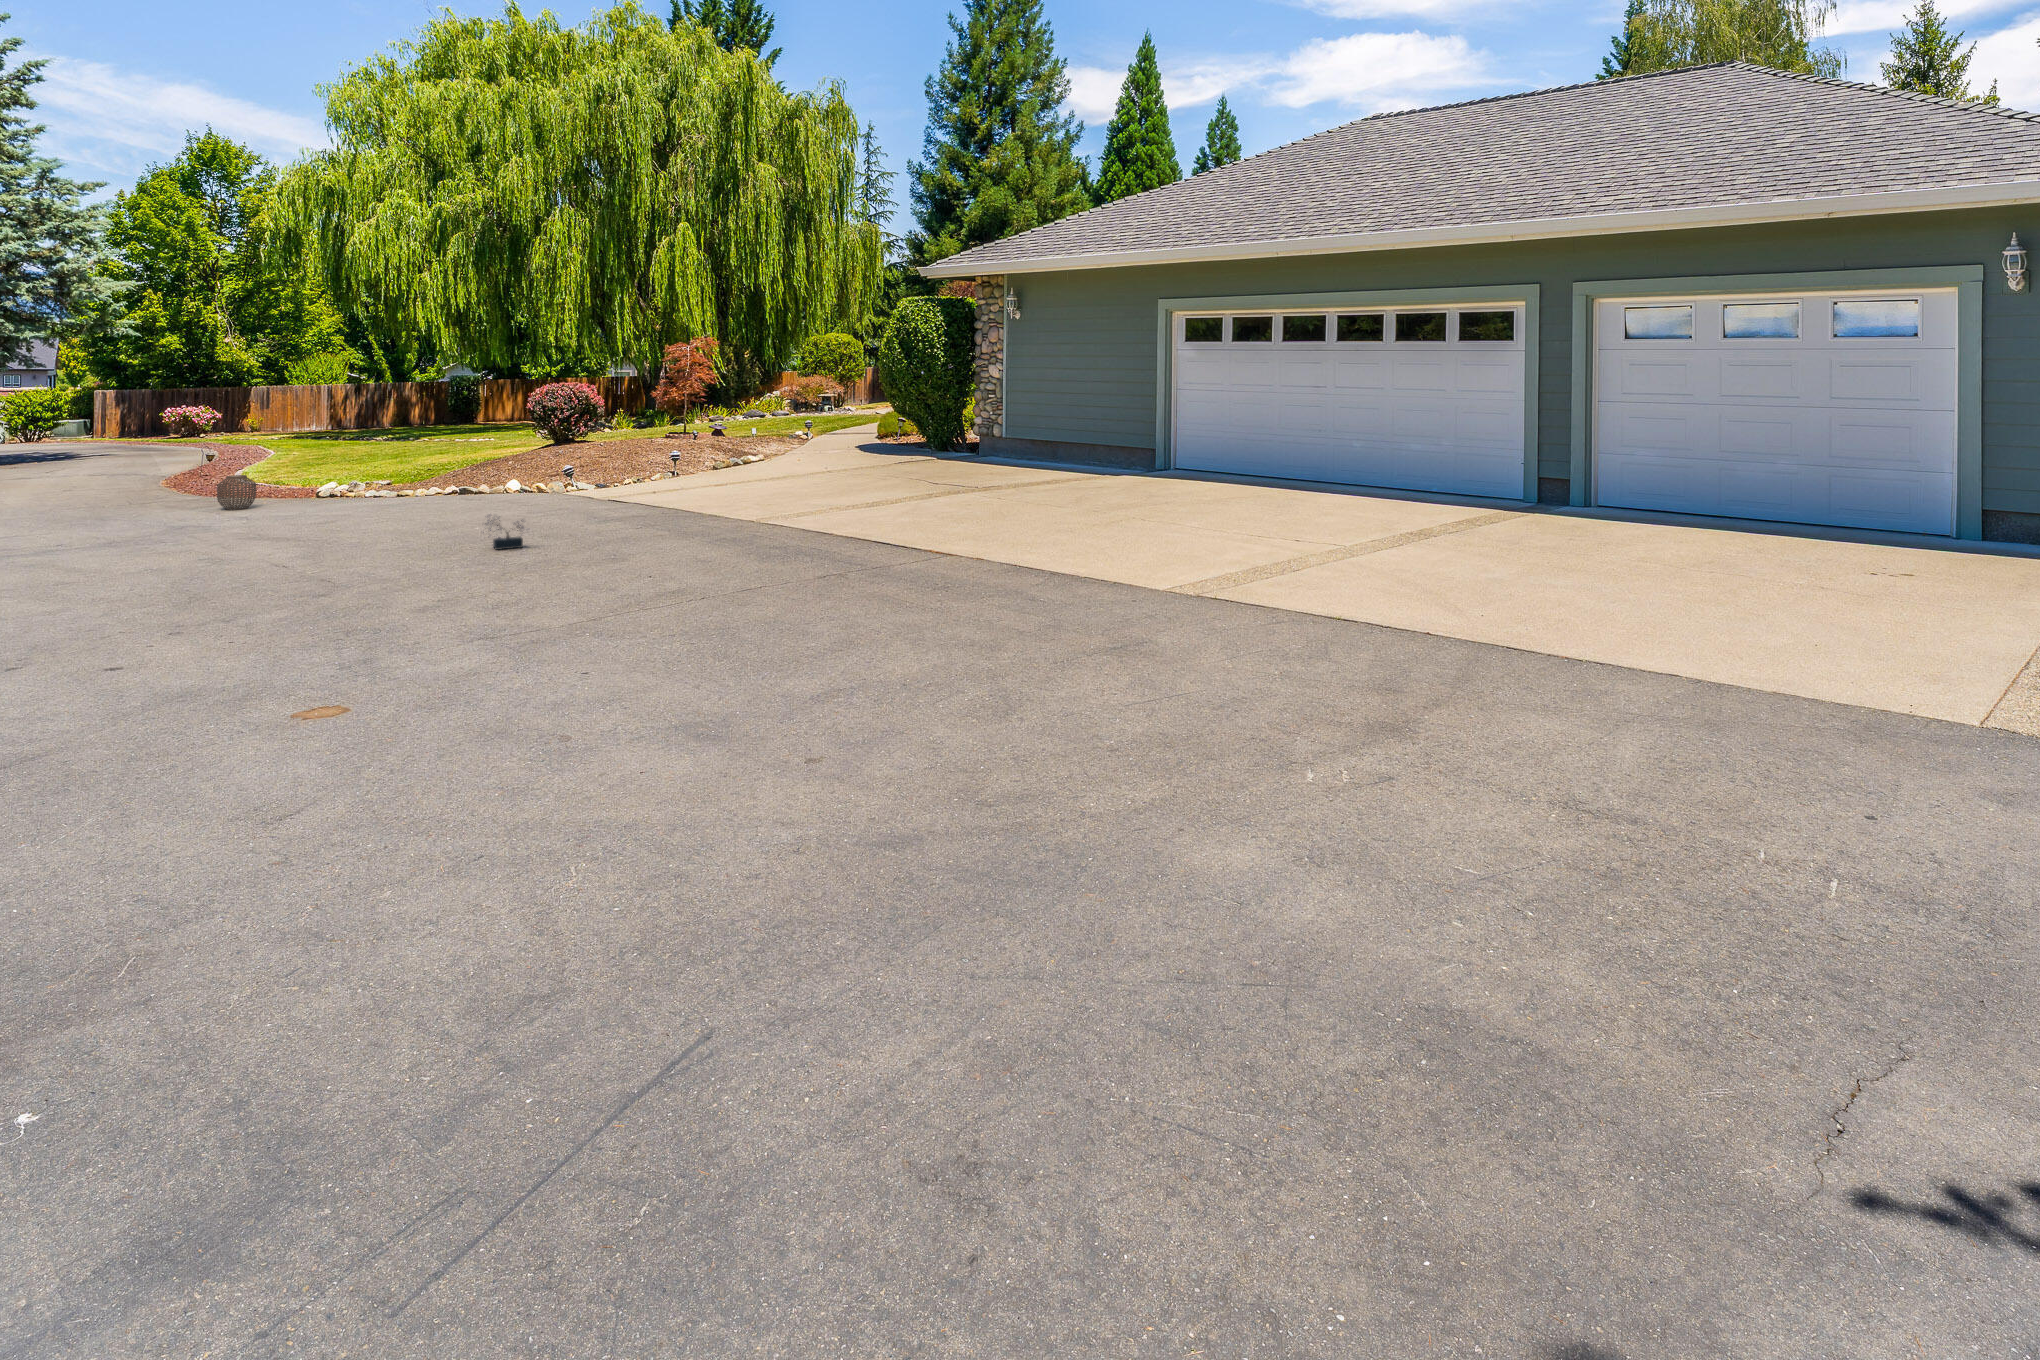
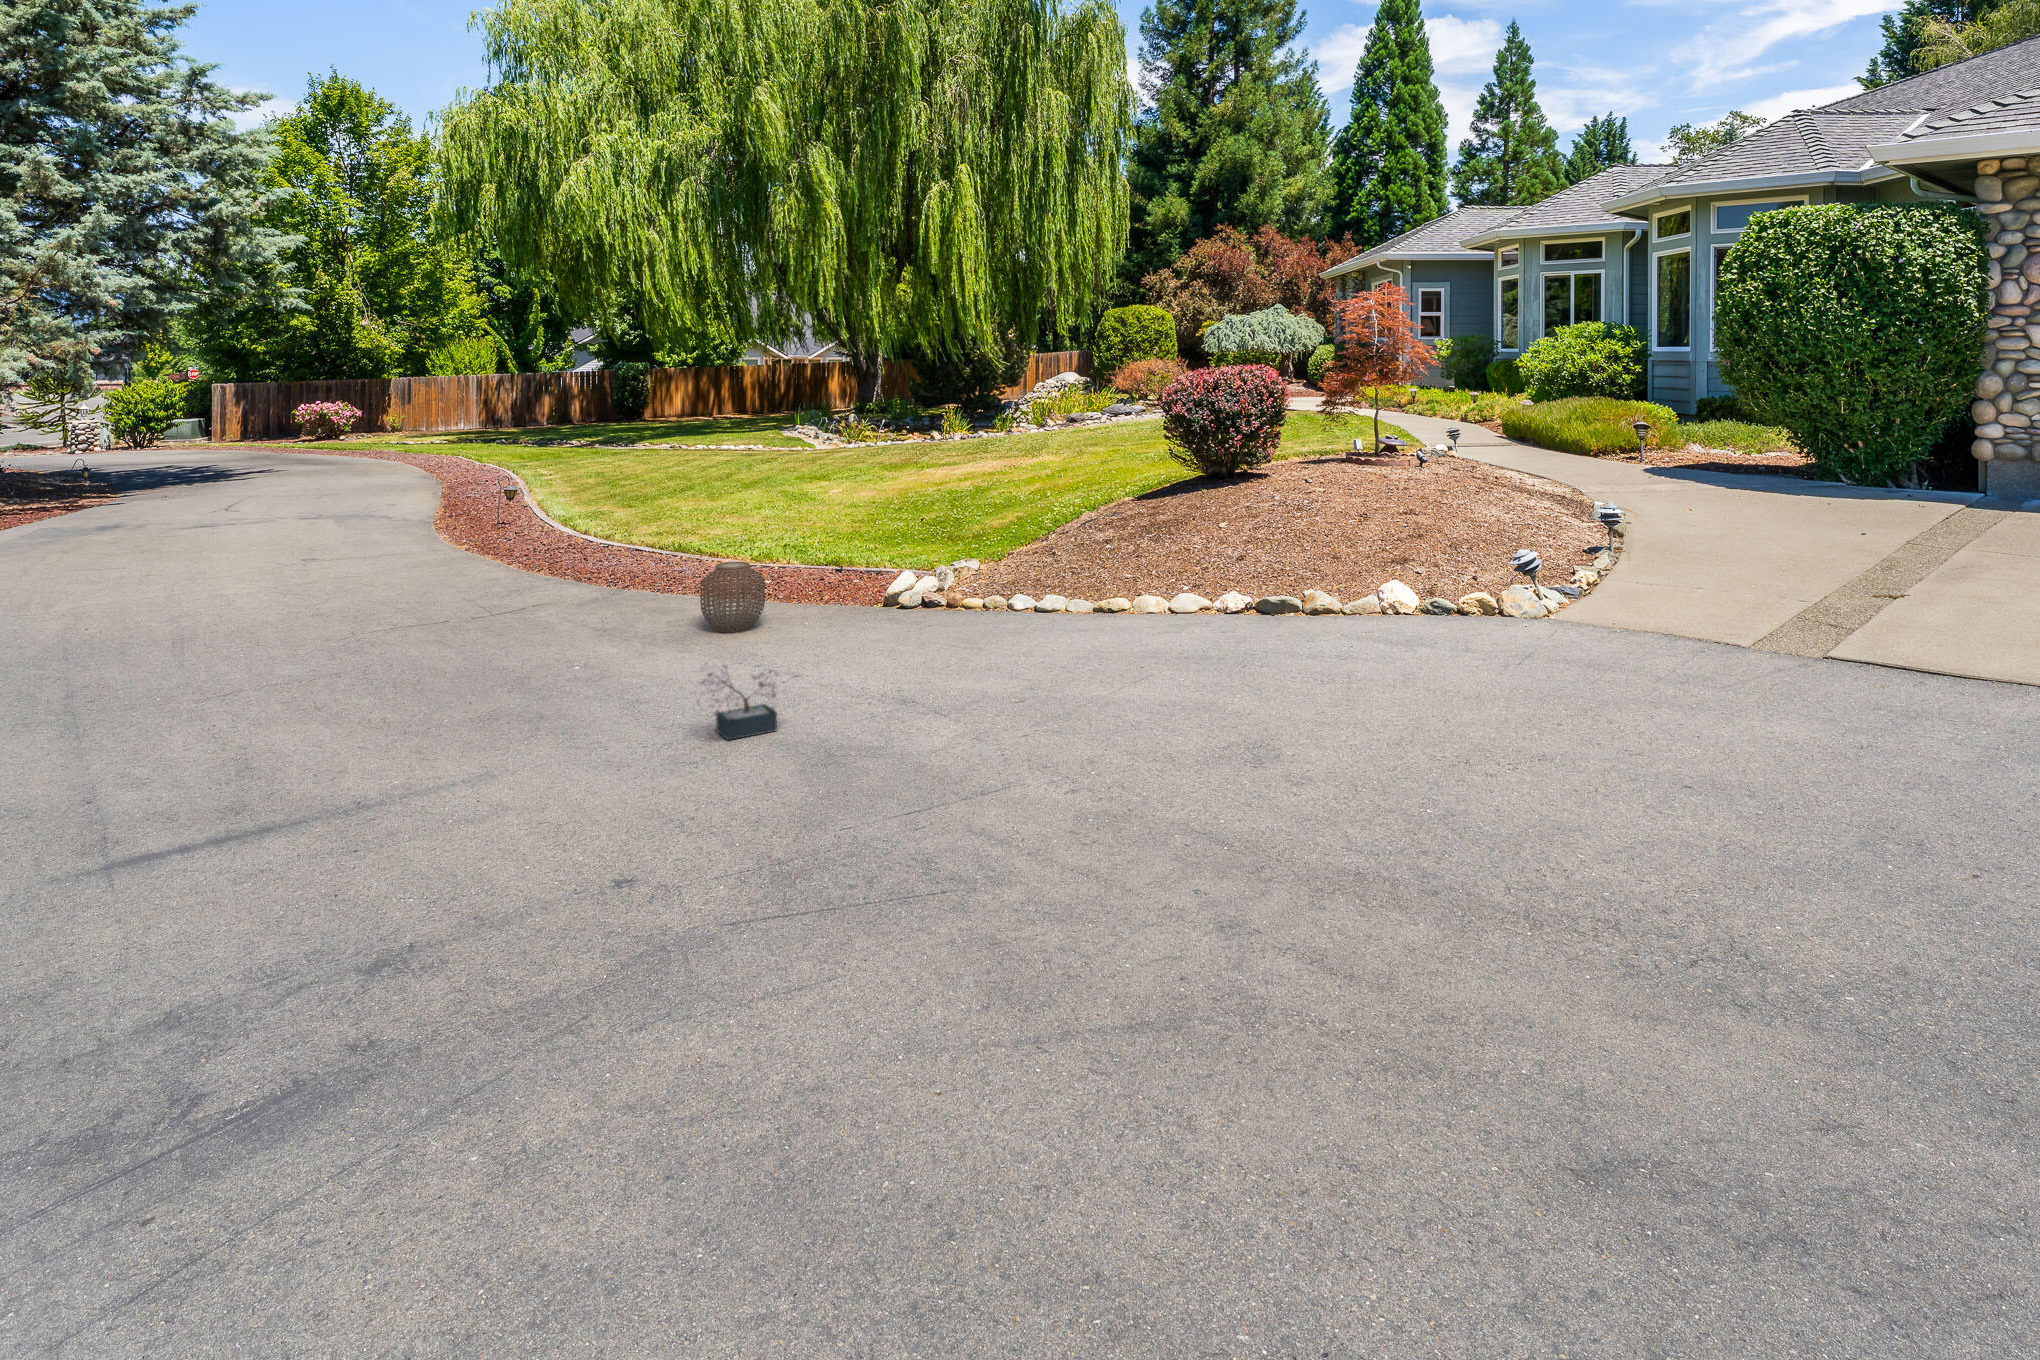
decorative plant: present [483,515,524,550] -> present [697,664,786,740]

